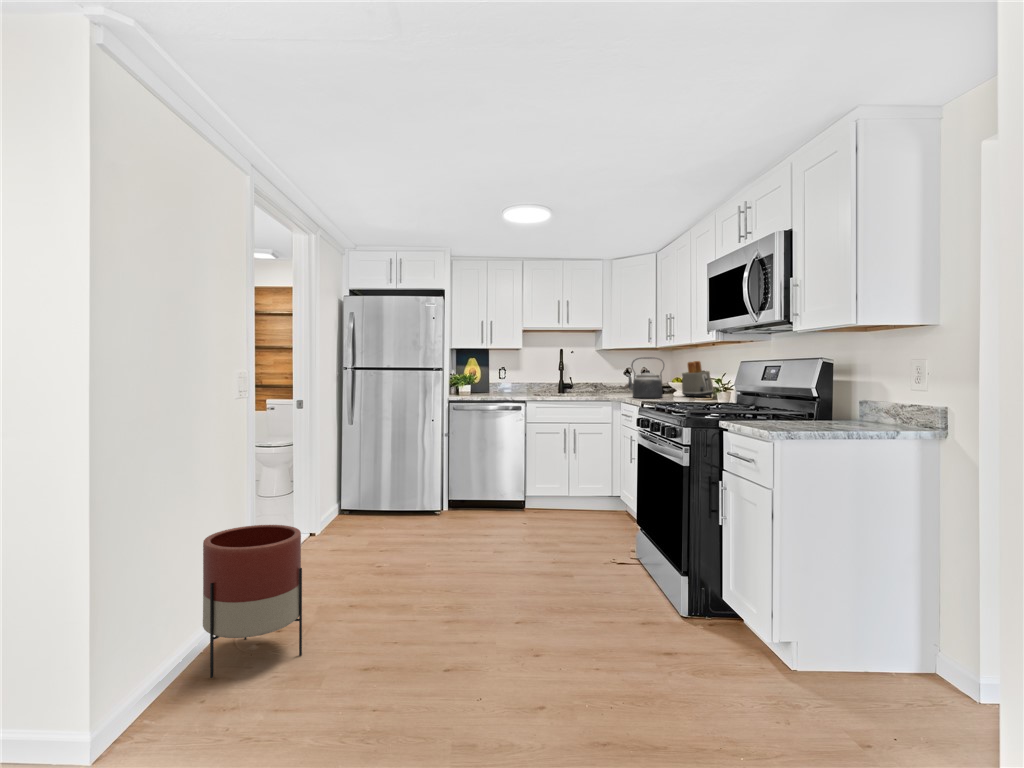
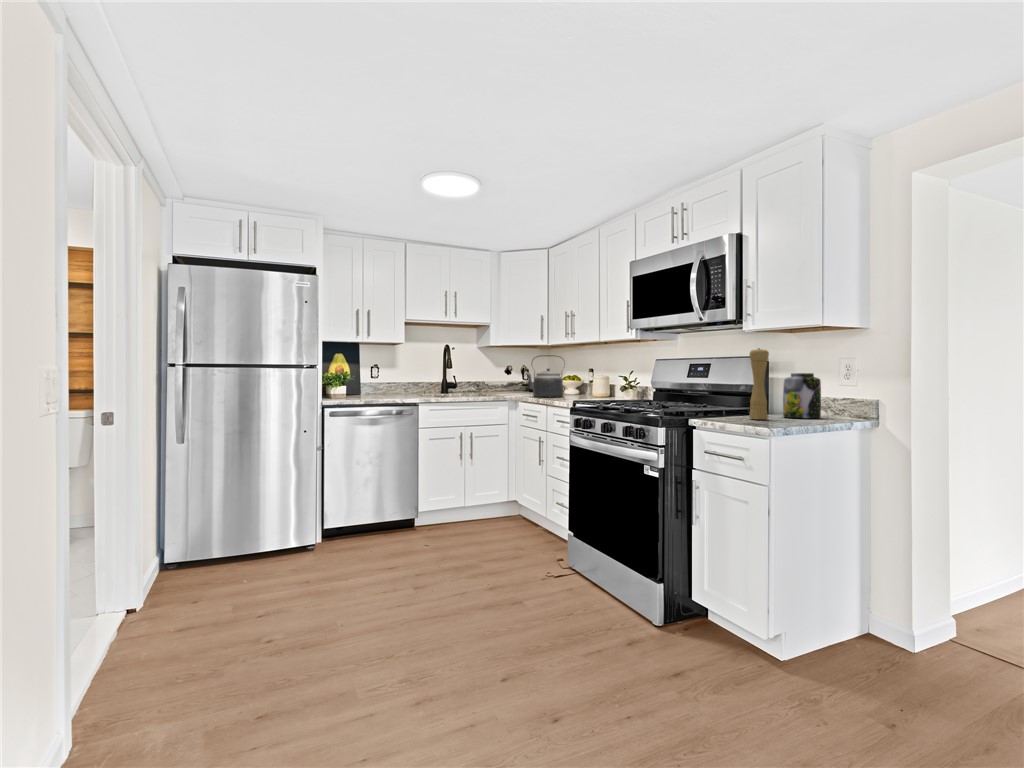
pepper mill: none [782,349,803,426] -> present [750,348,769,420]
toaster: present [682,361,714,397] -> none [576,359,610,396]
jar: none [830,376,874,427] -> present [783,373,821,418]
planter: present [203,525,302,678] -> none [158,555,284,753]

